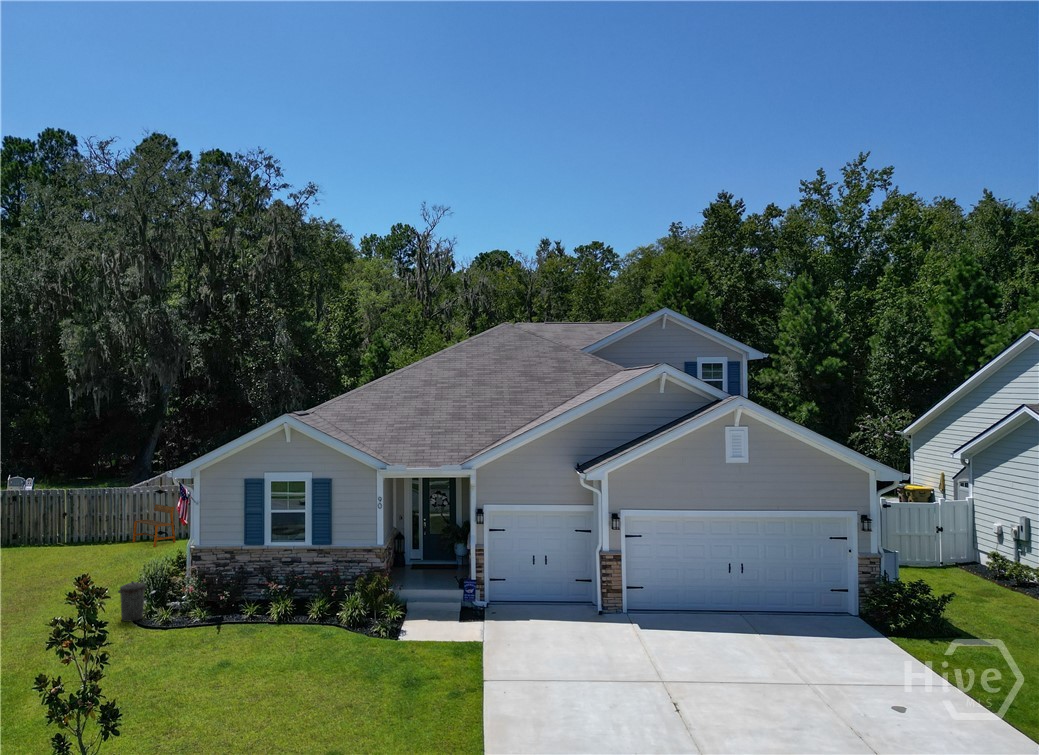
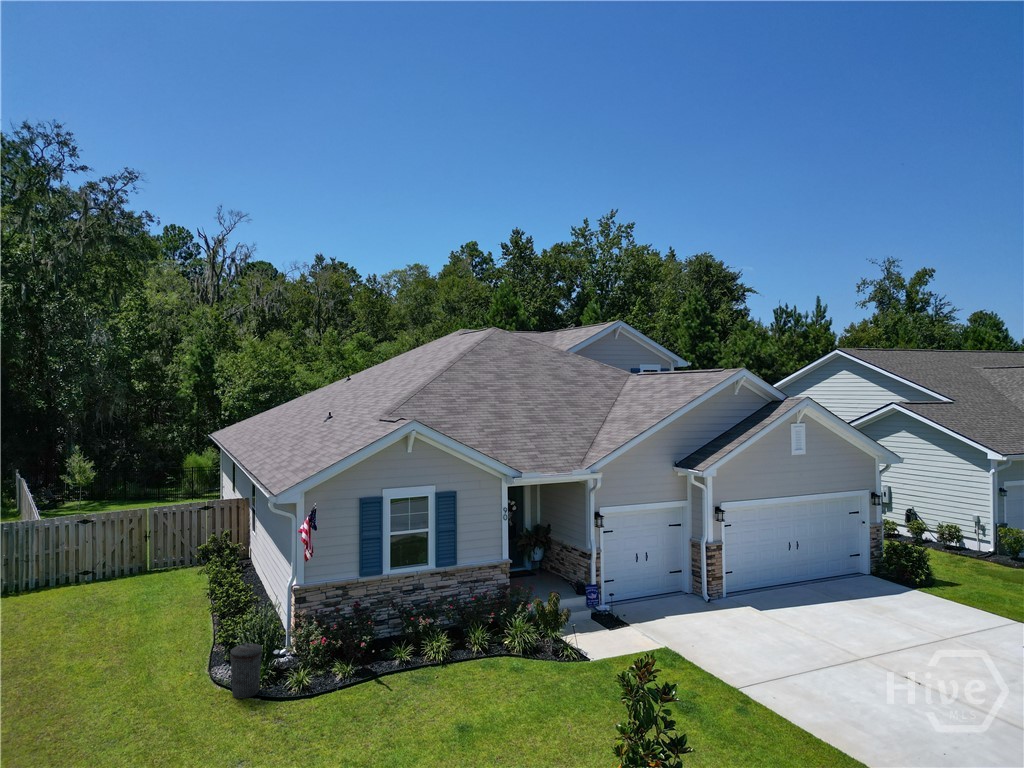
bench: present [133,504,175,547] -> none [49,536,116,593]

